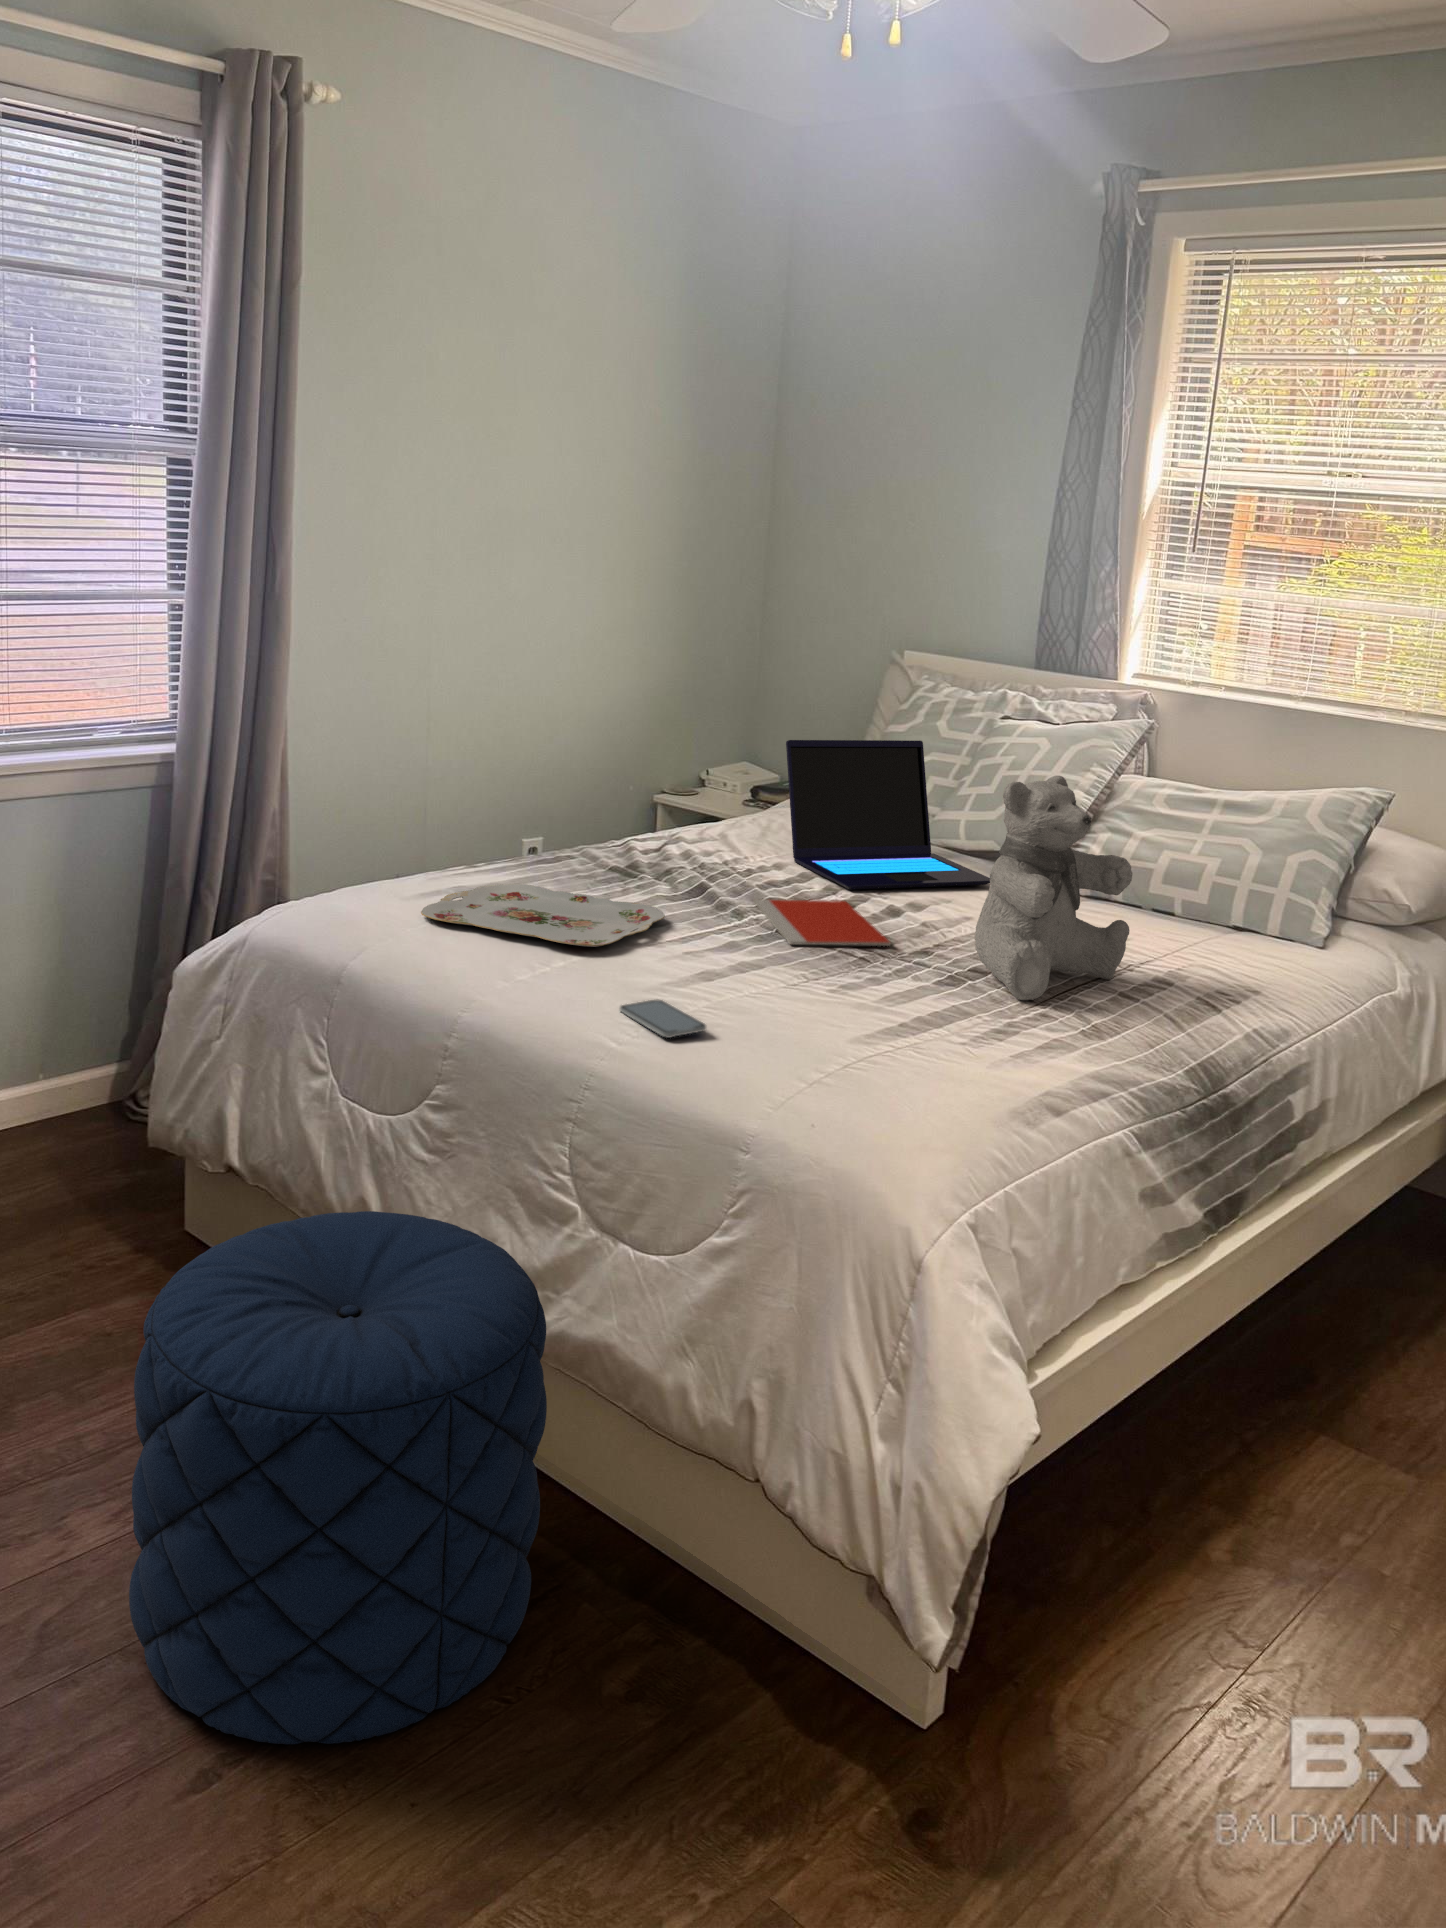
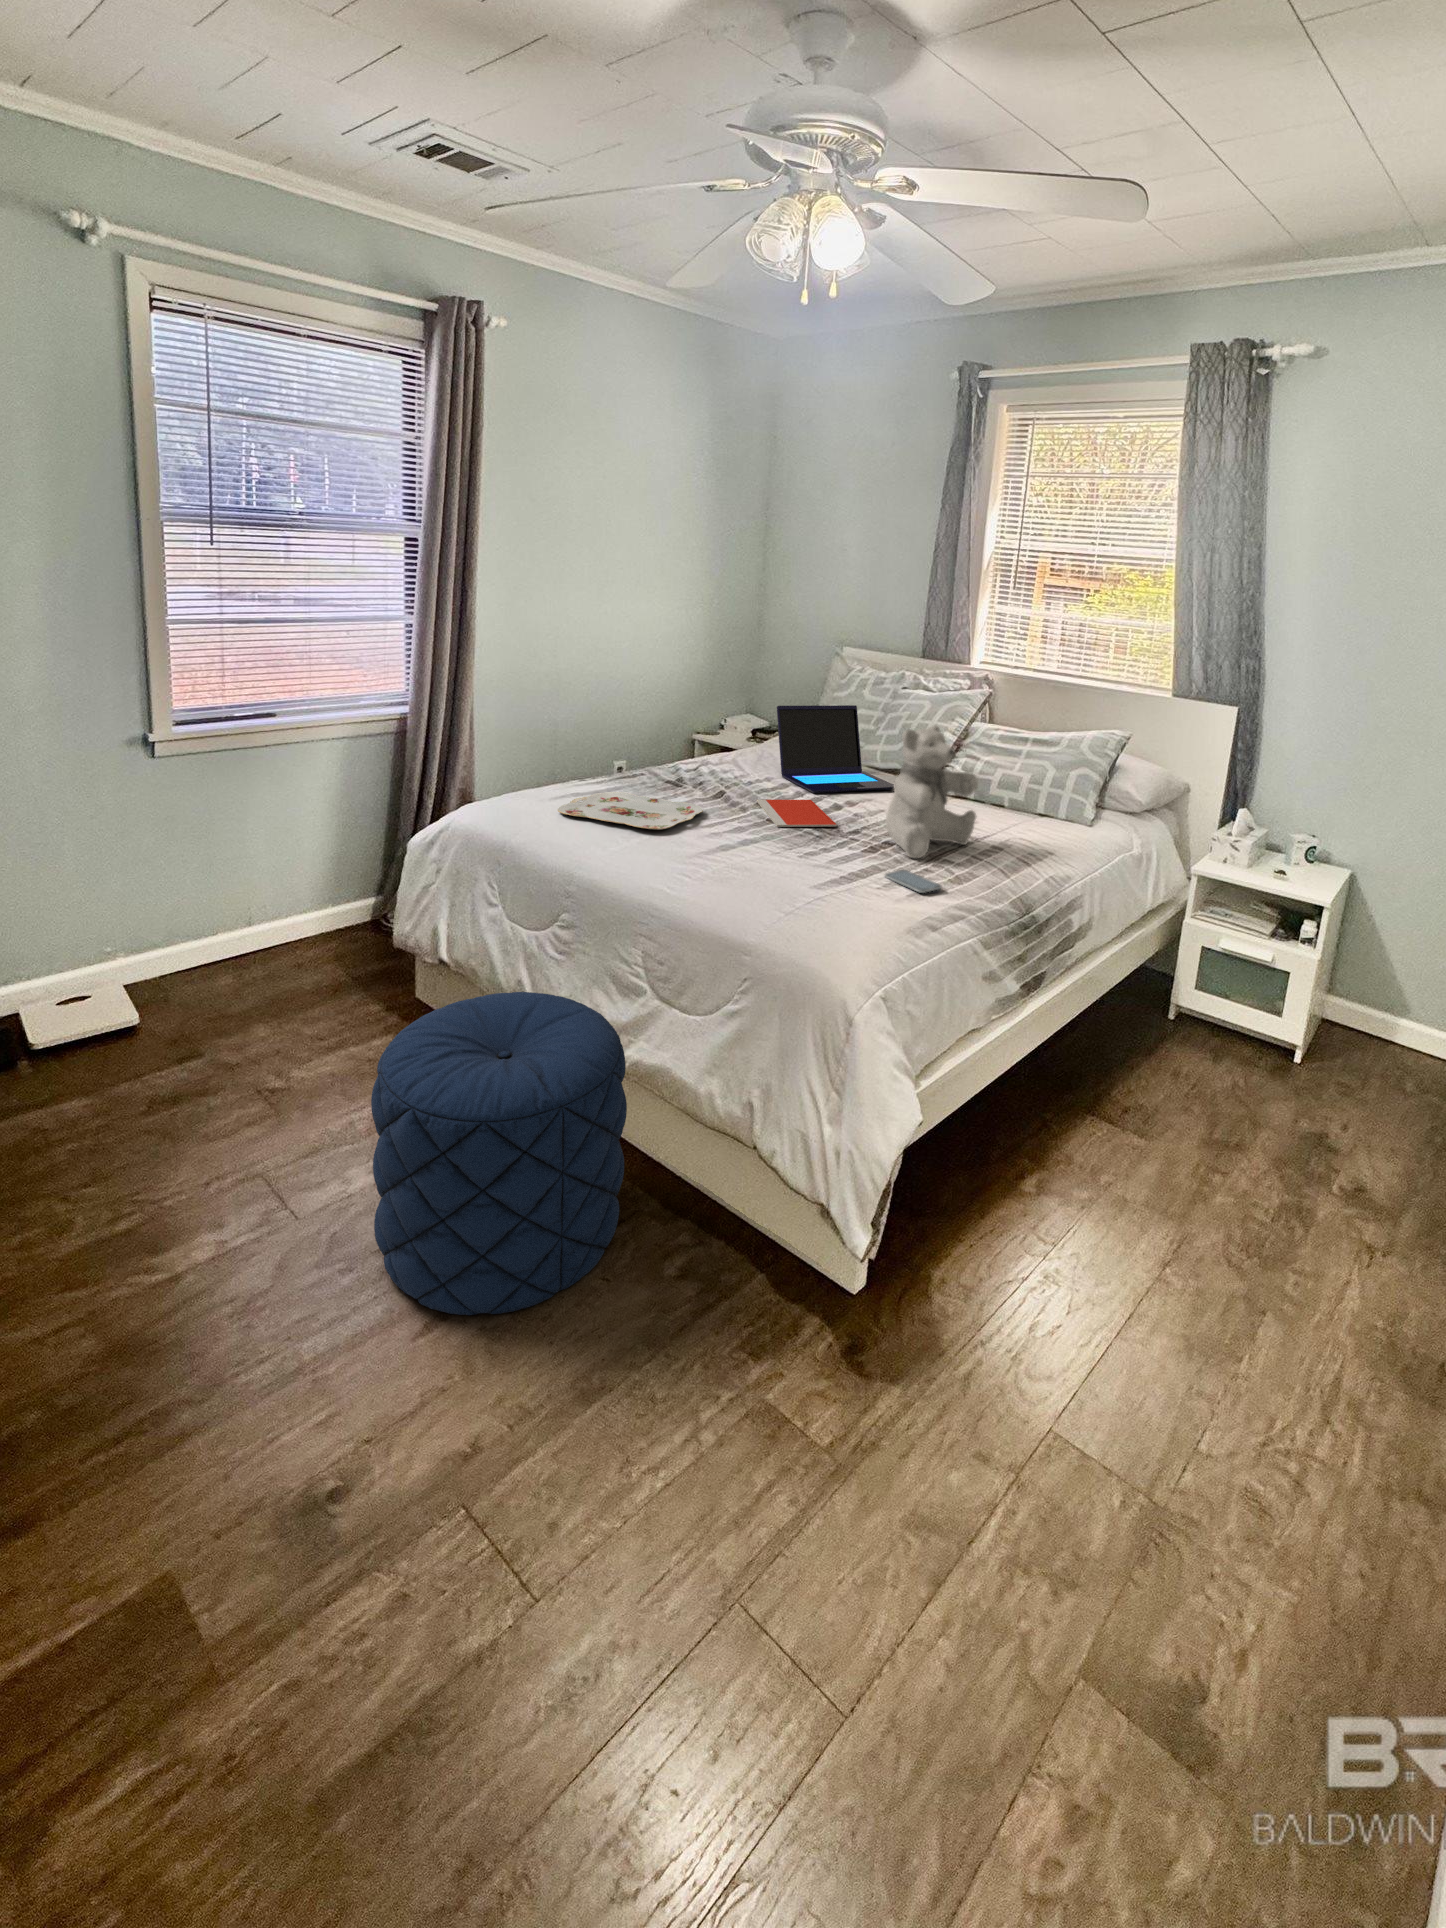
smartphone: present [620,999,706,1038] -> present [885,870,941,893]

